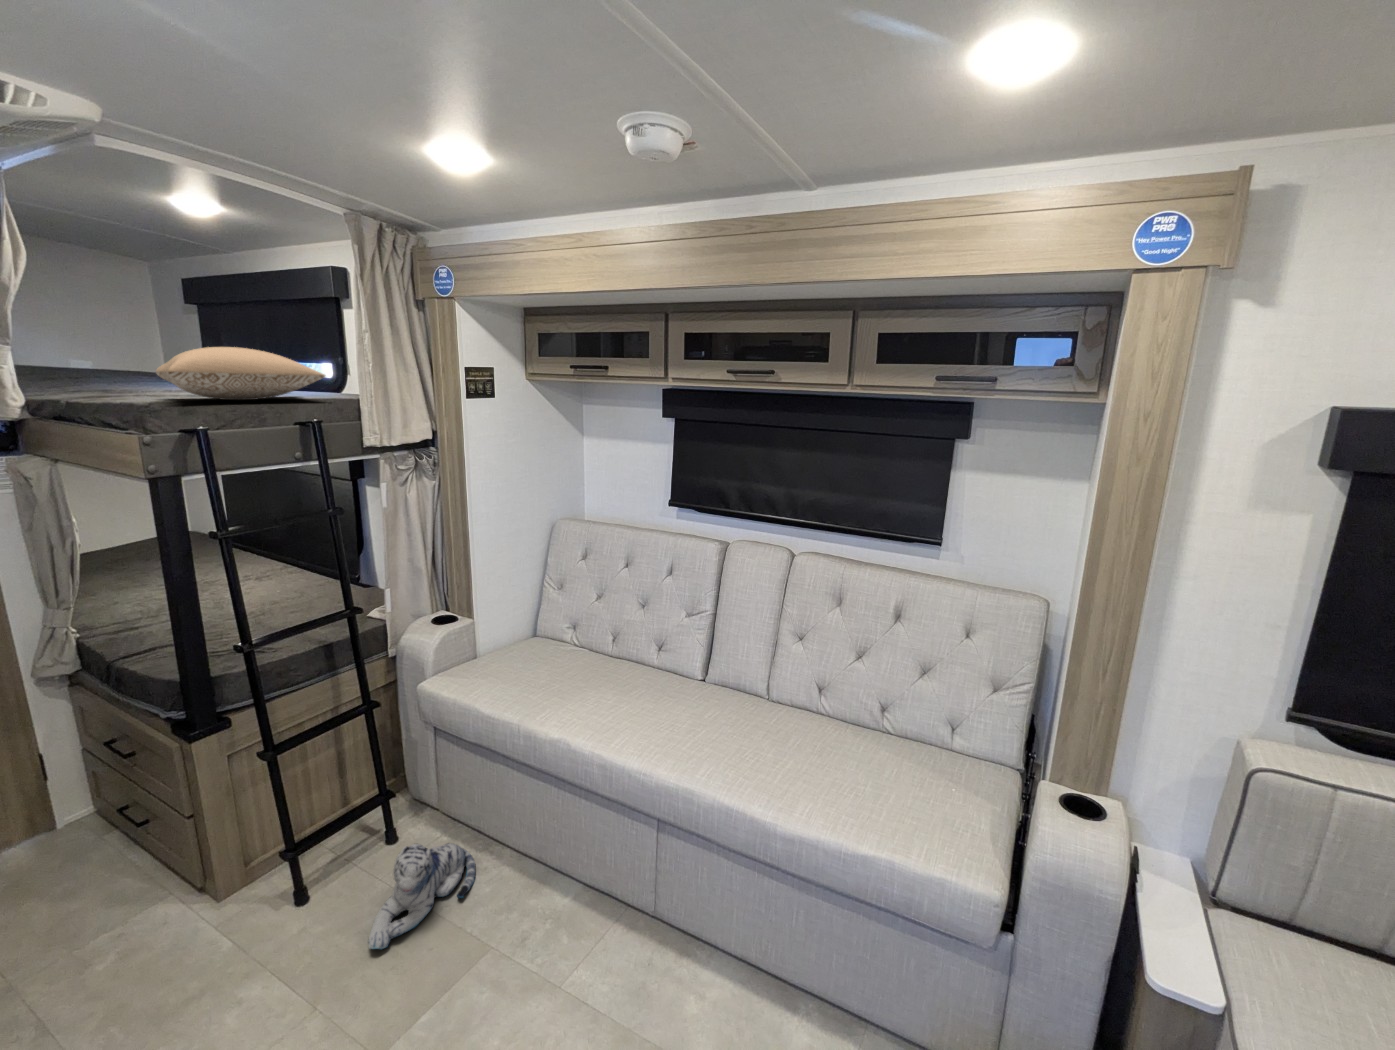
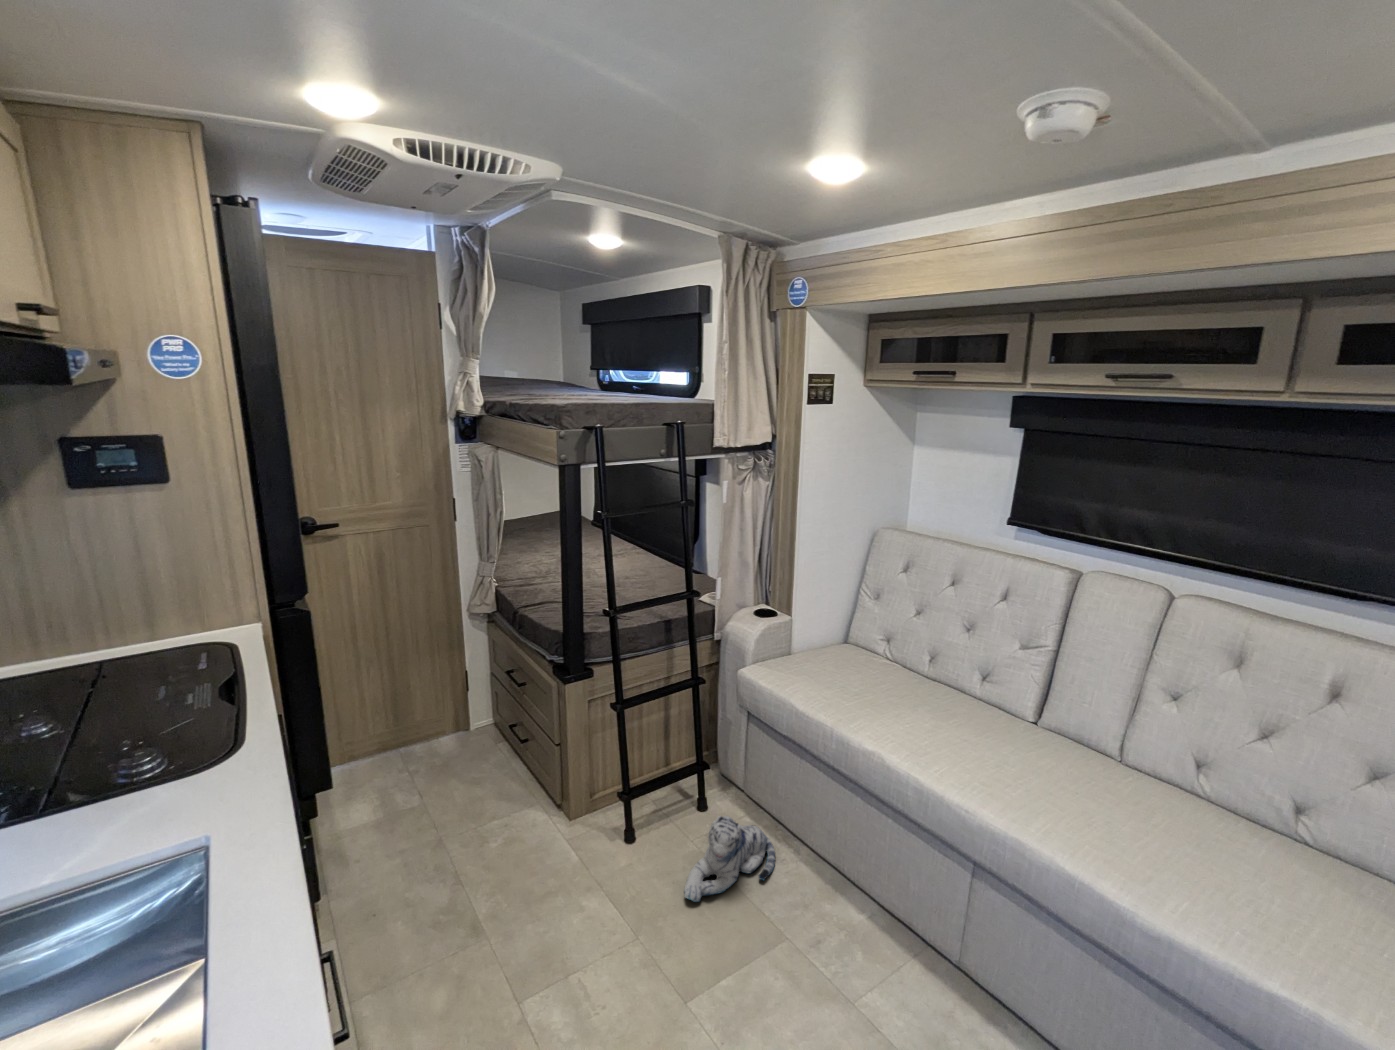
pillow: present [156,347,325,400] -> none [570,359,692,404]

